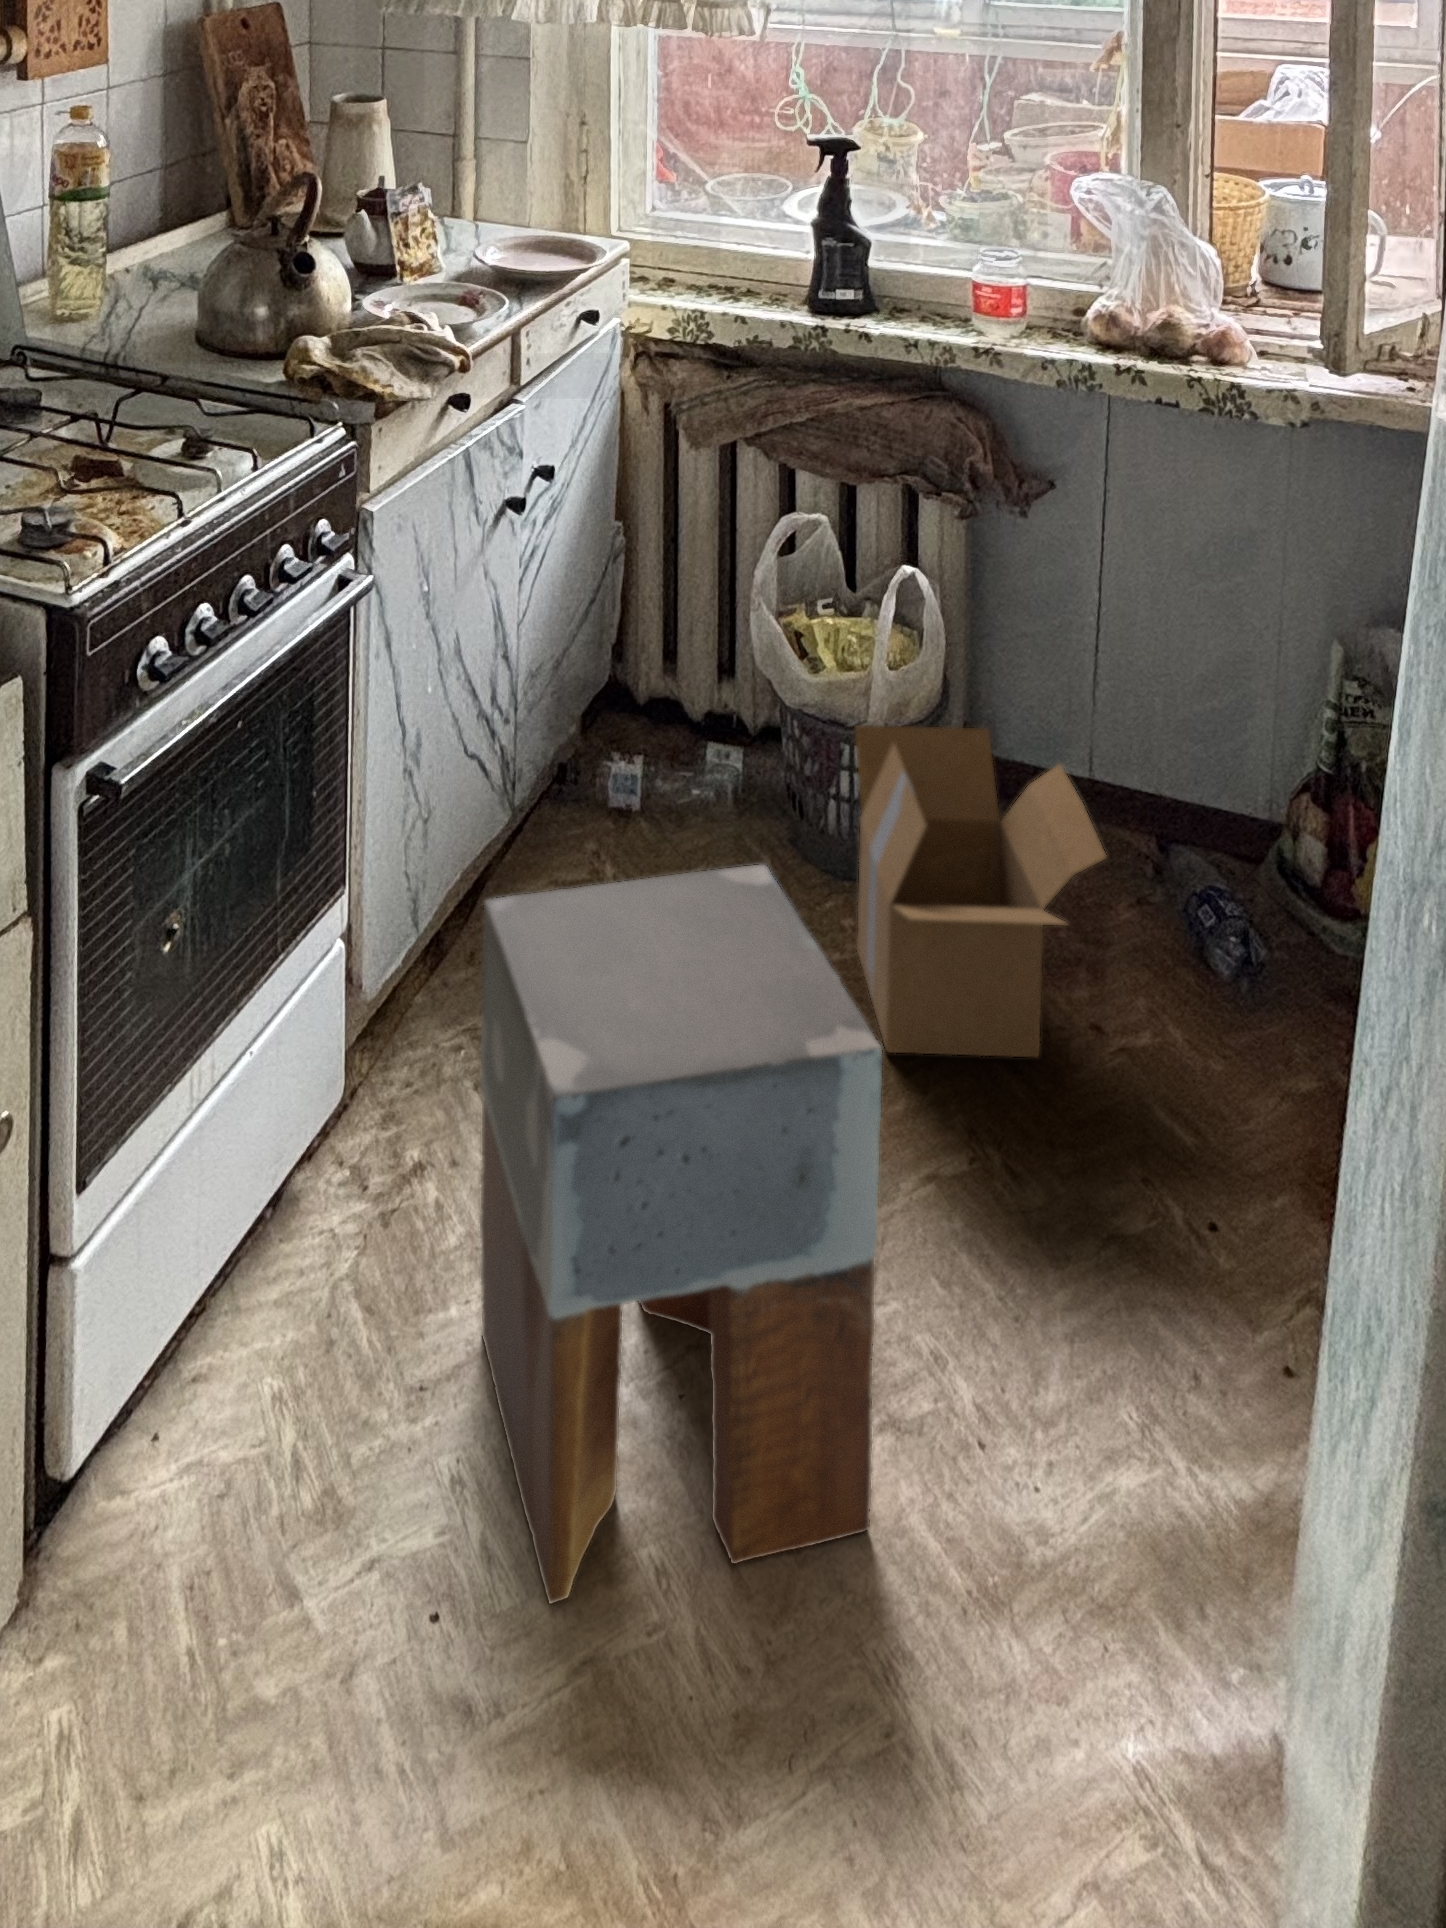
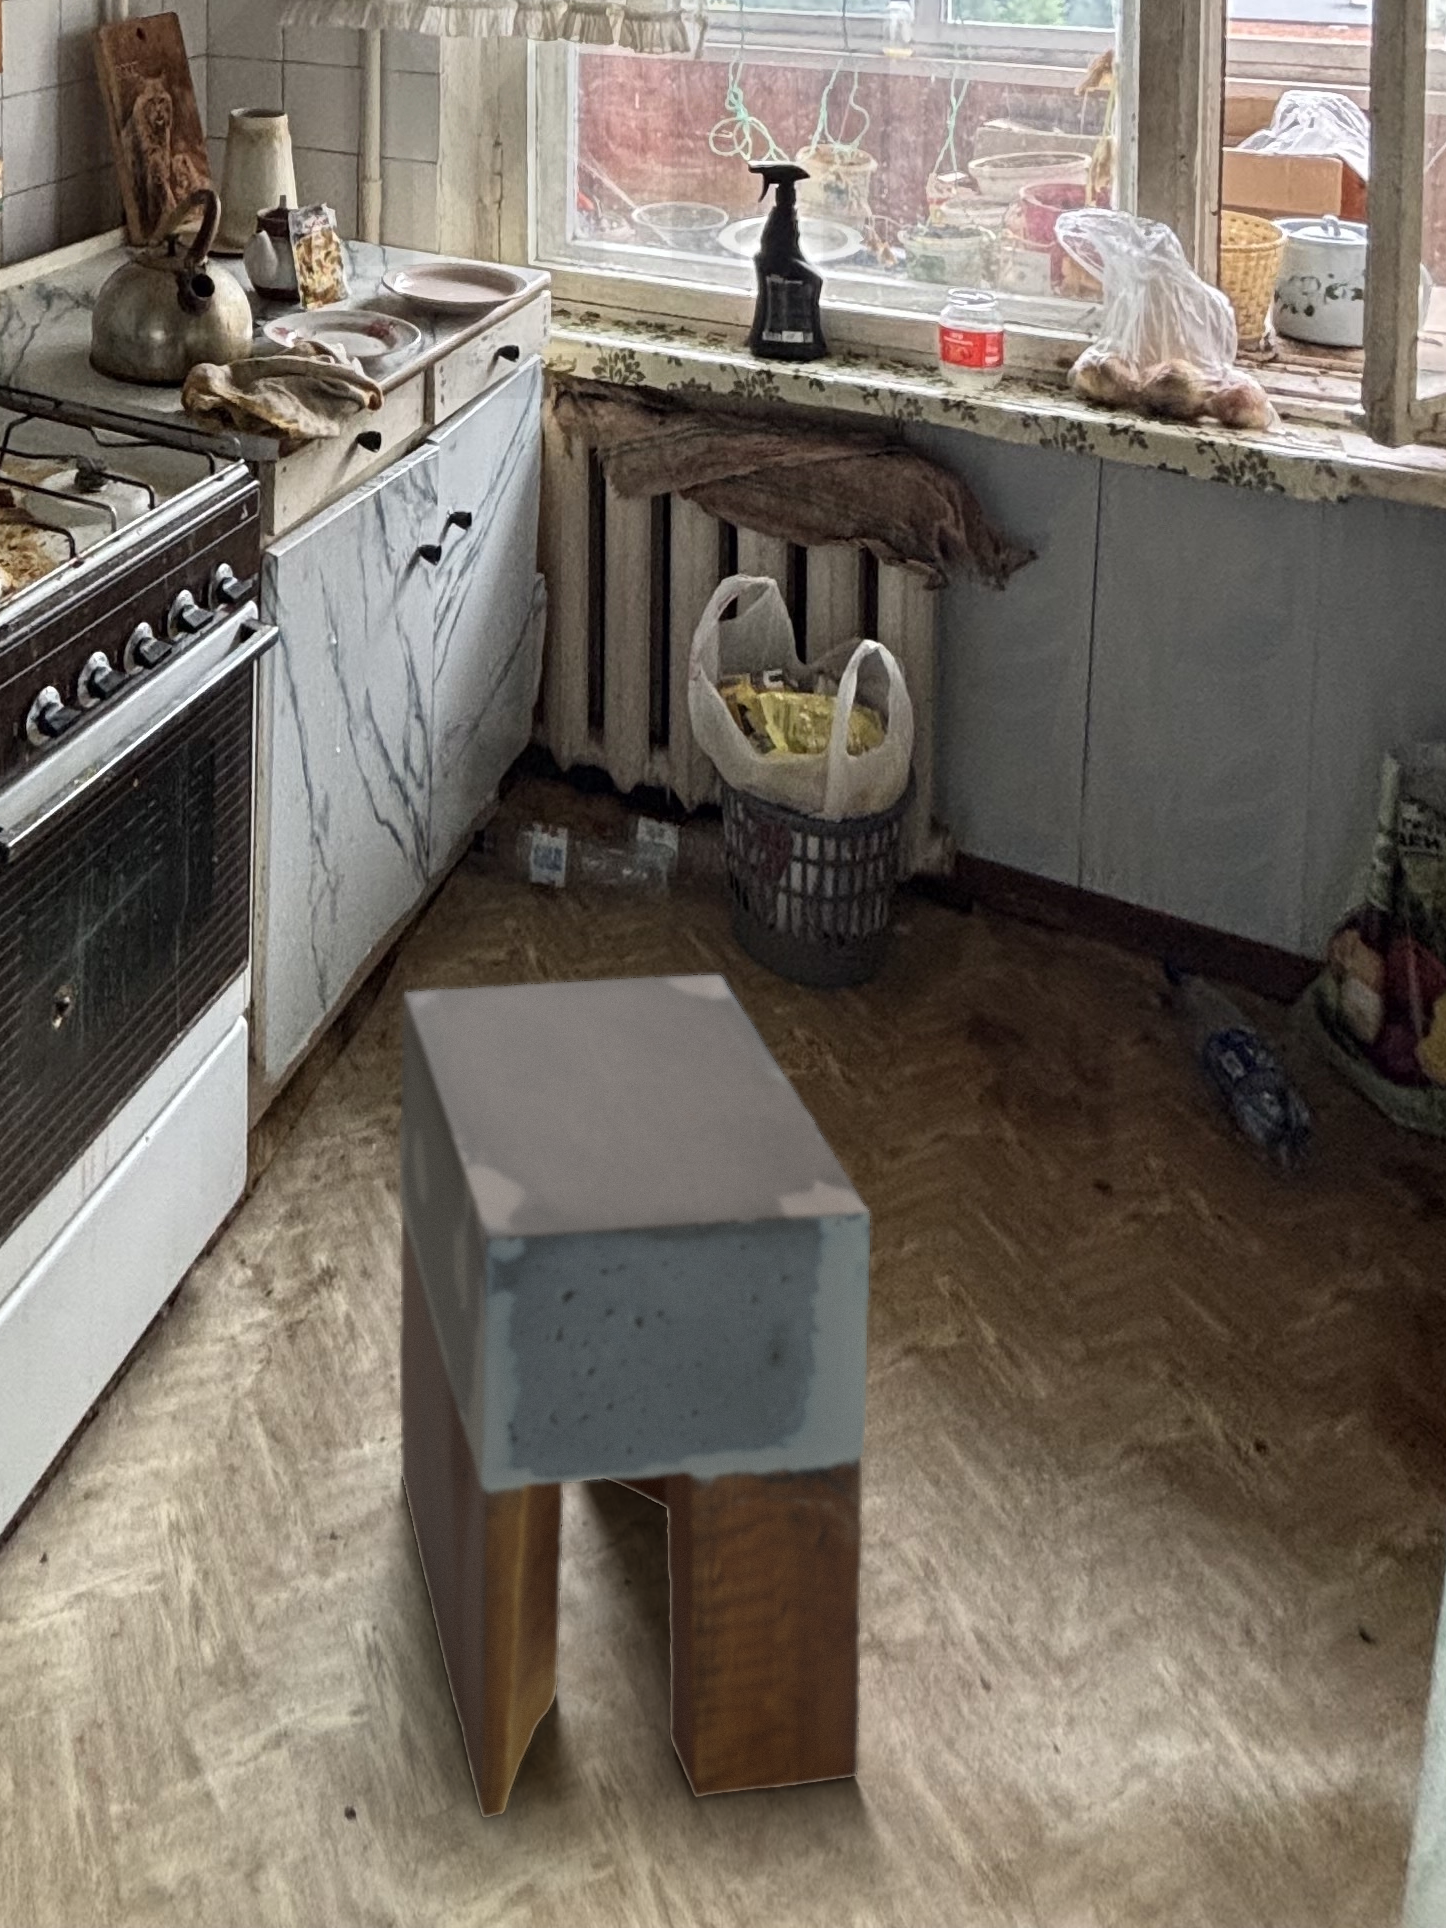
cardboard box: present [855,725,1106,1057] -> none [808,810,1114,1209]

